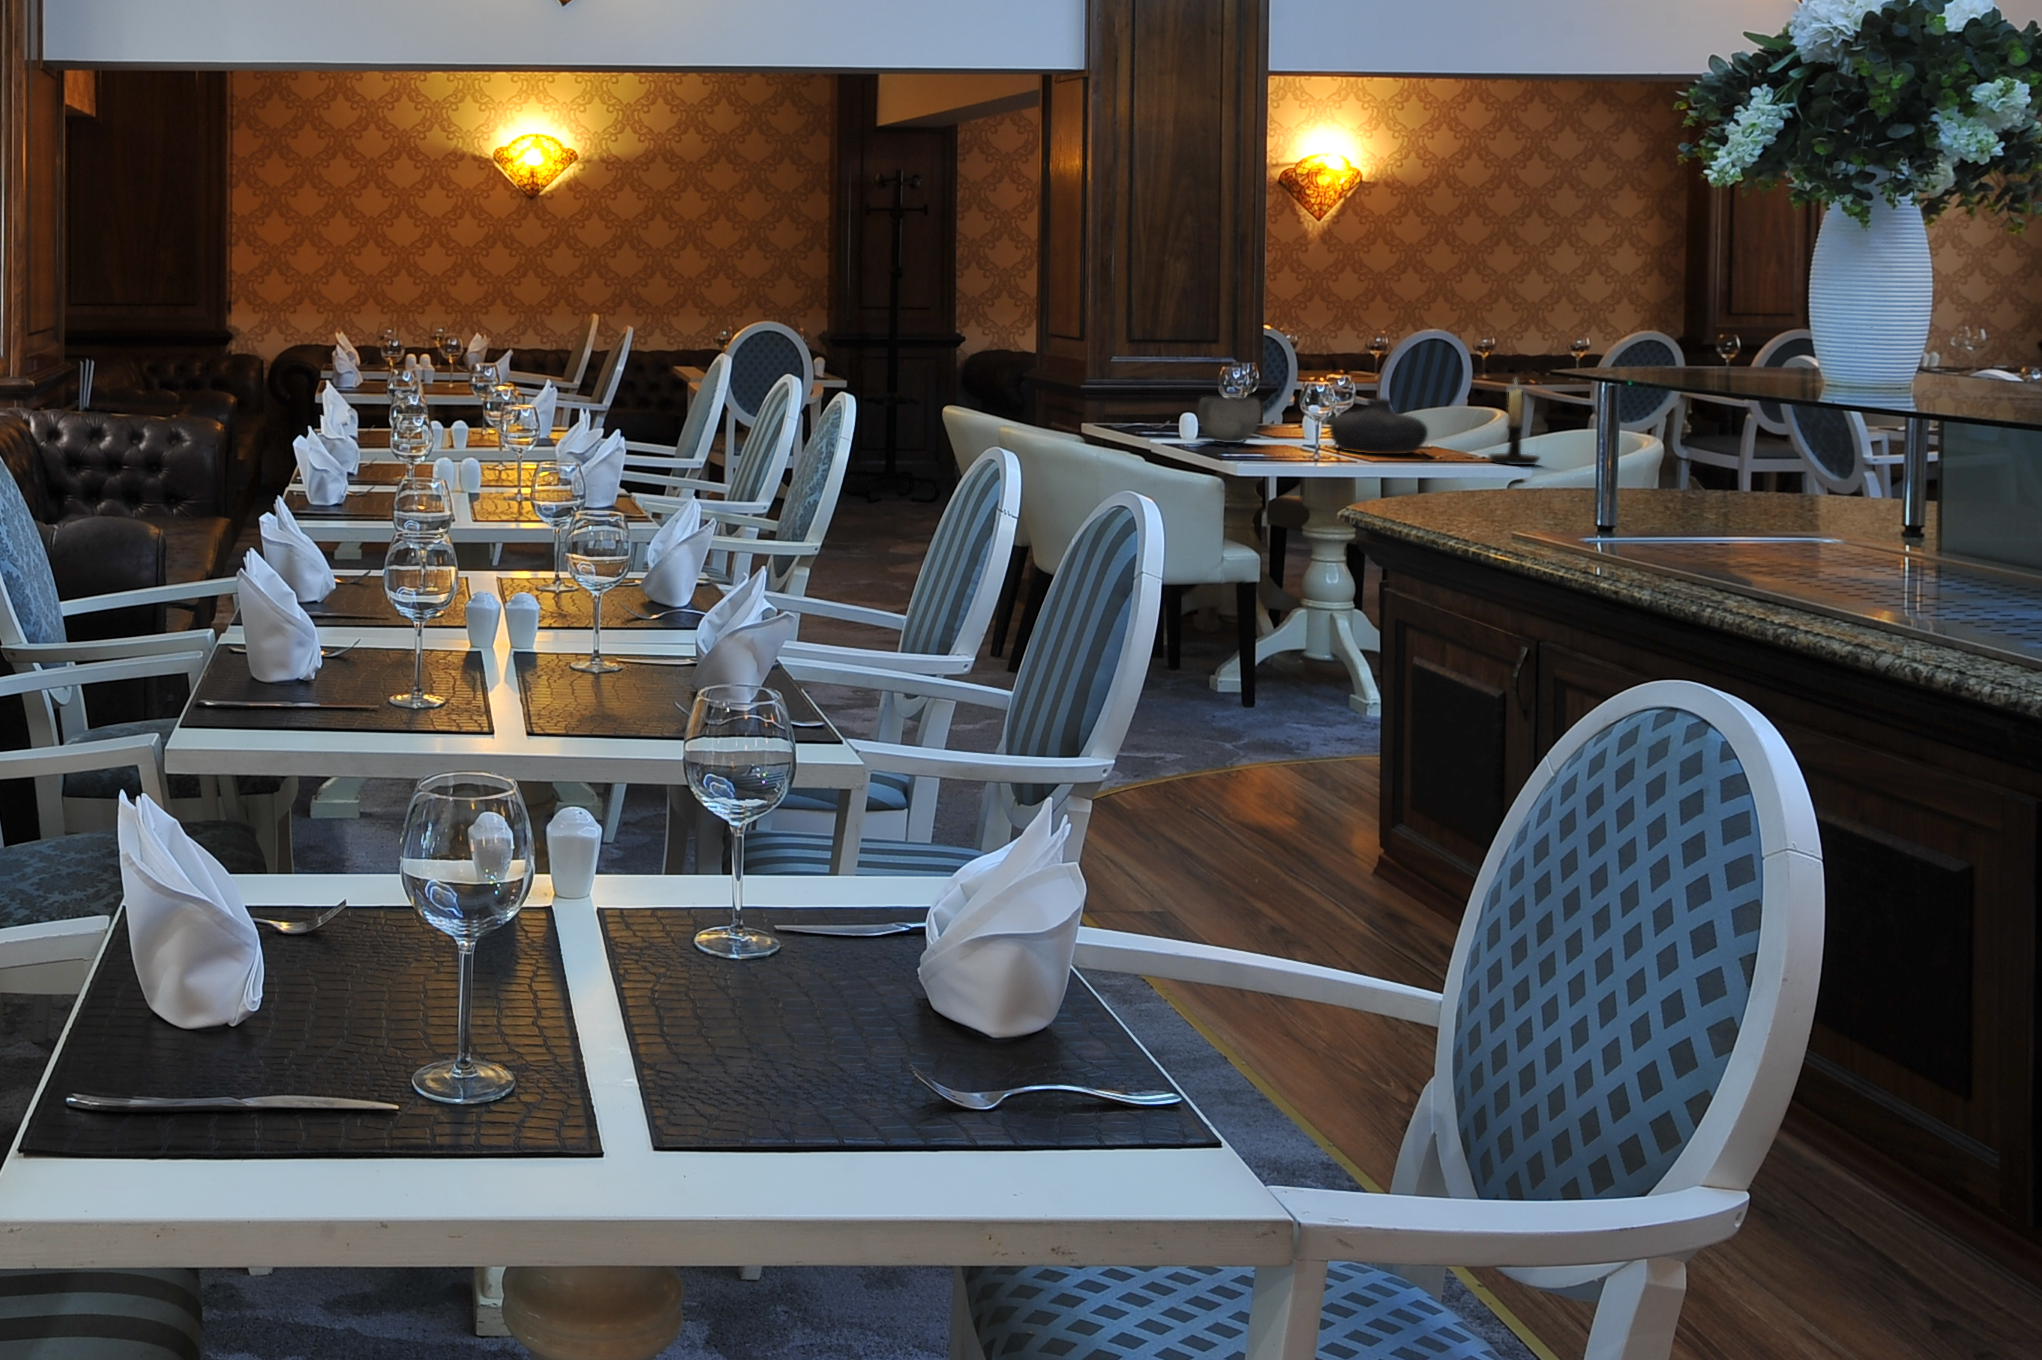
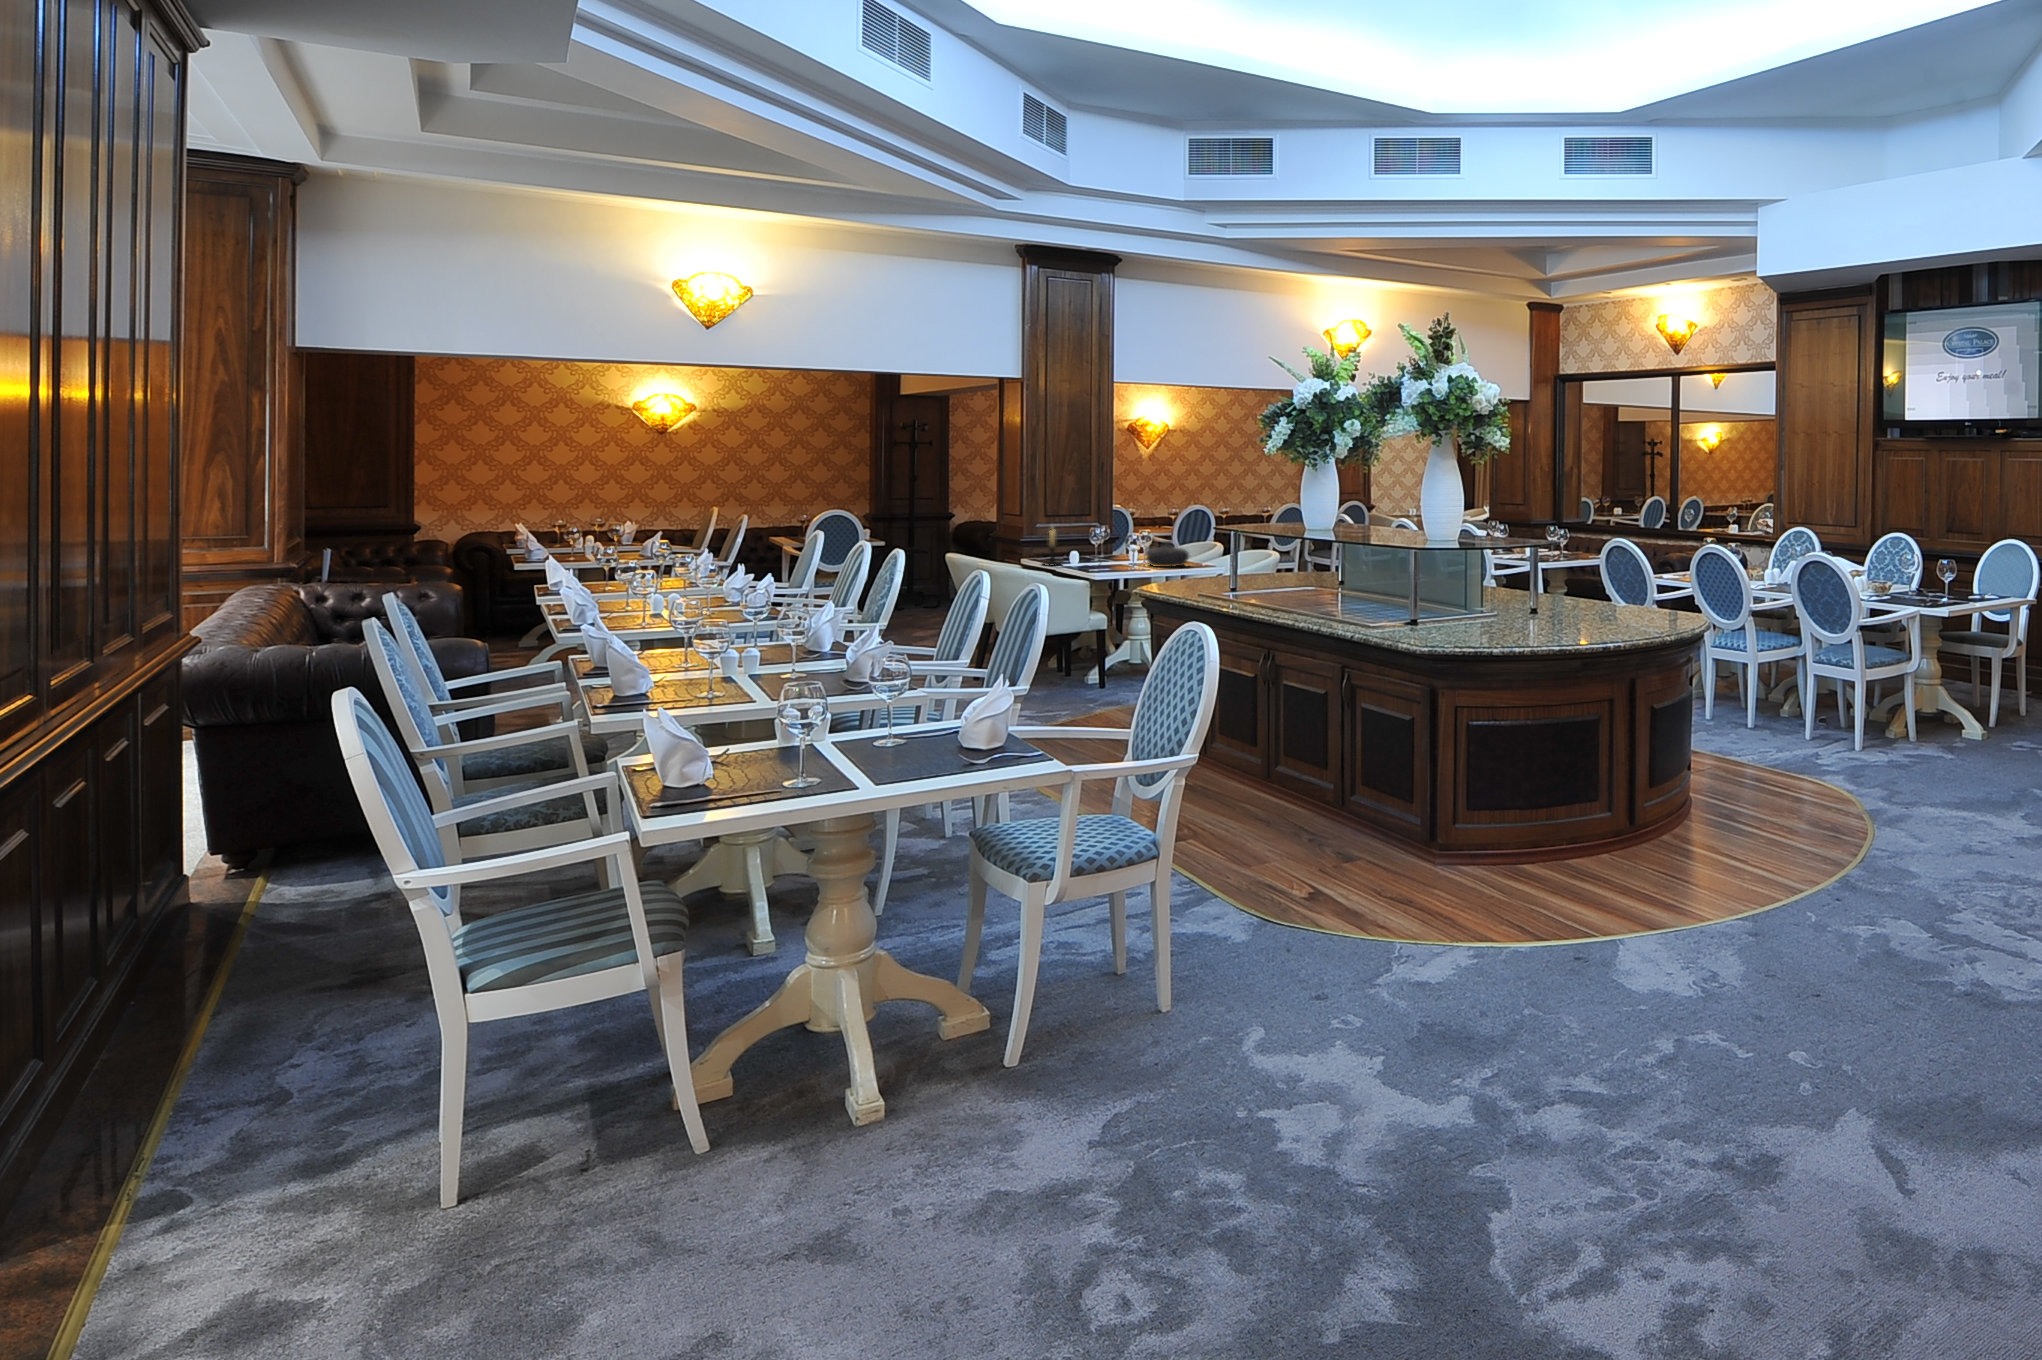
candle holder: present [1489,380,1540,465] -> present [1042,530,1063,565]
bowl: present [1198,397,1261,443] -> none [1083,543,1113,566]

